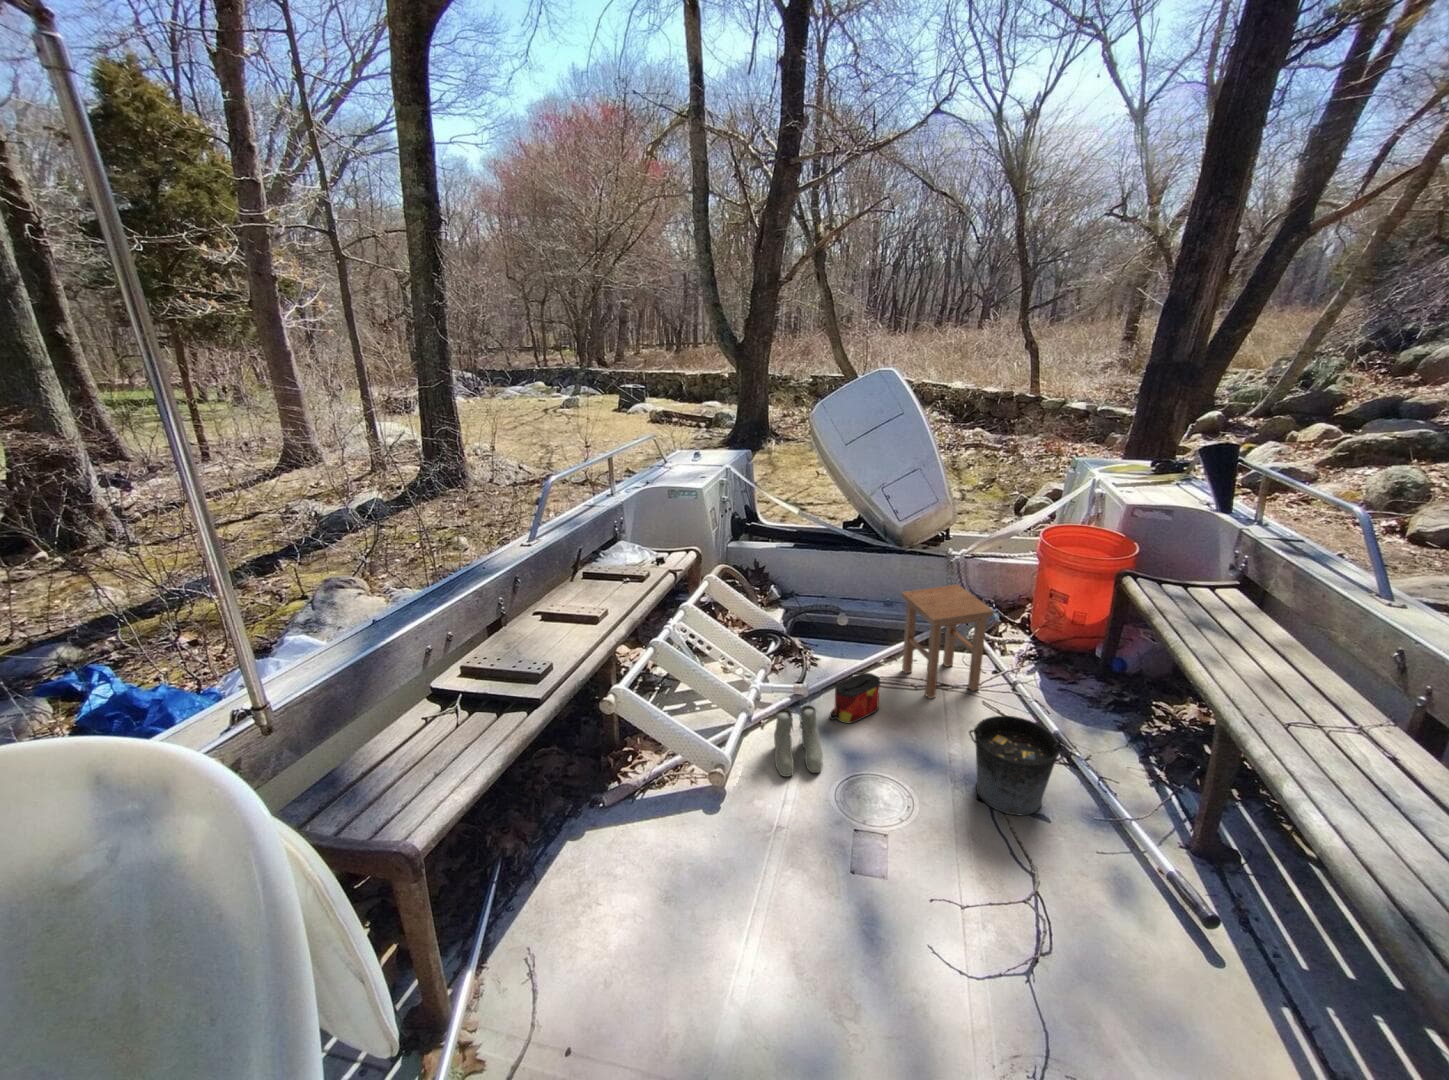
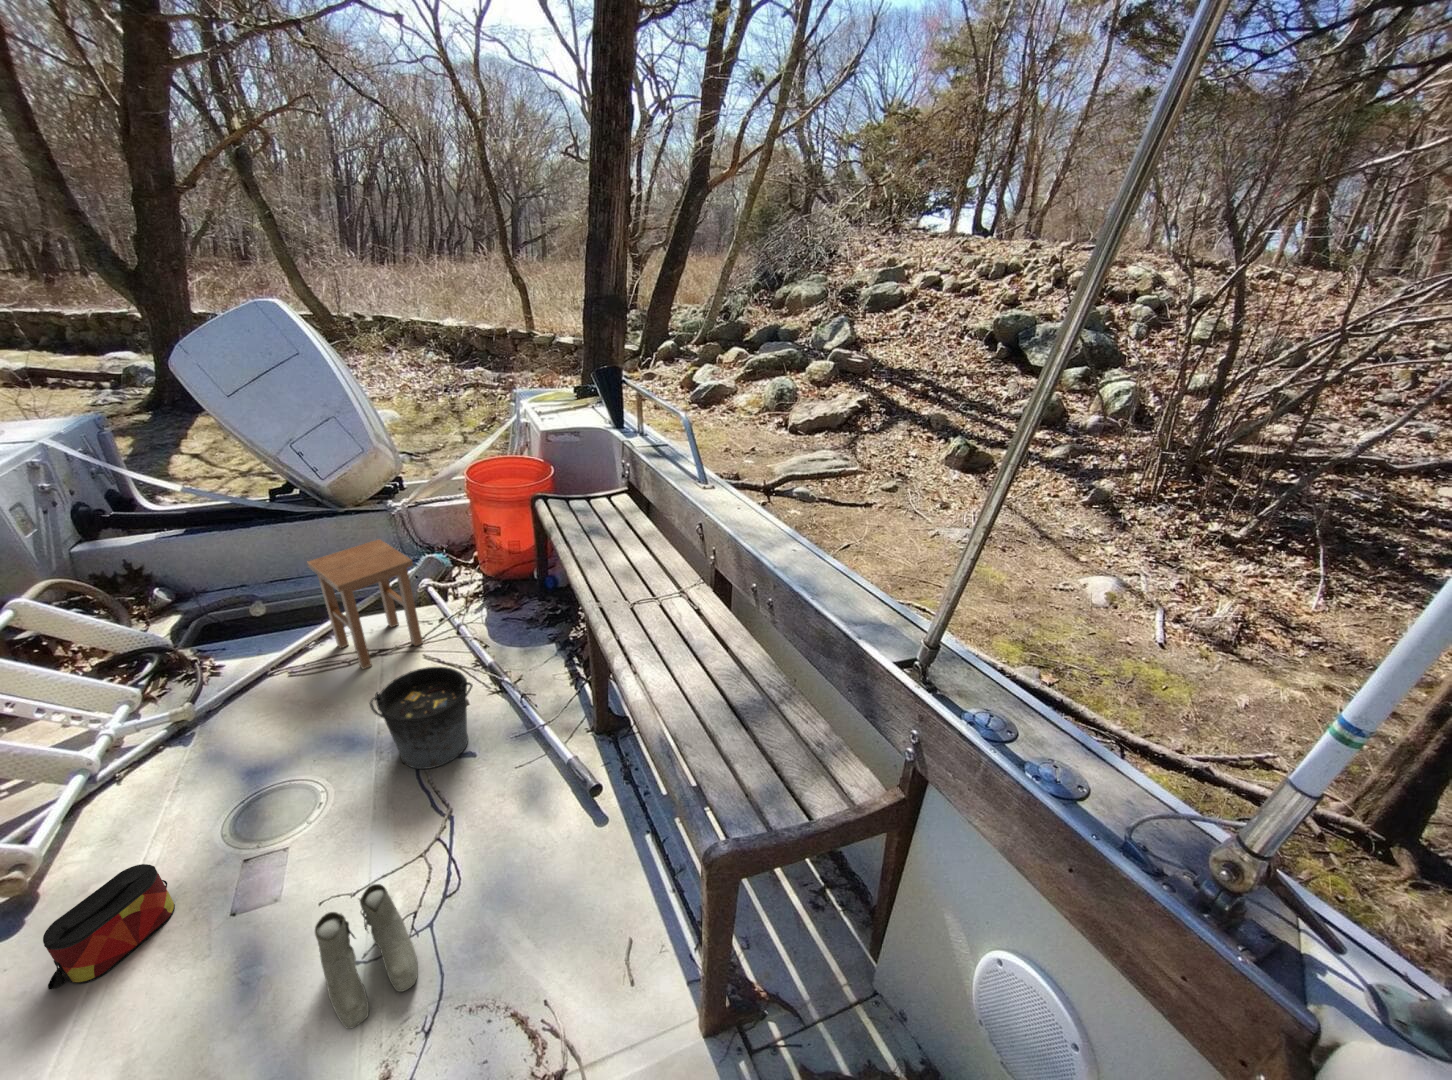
bag: present [830,673,880,723] -> present [43,864,175,989]
boots: present [774,705,823,777] -> present [315,884,418,1029]

